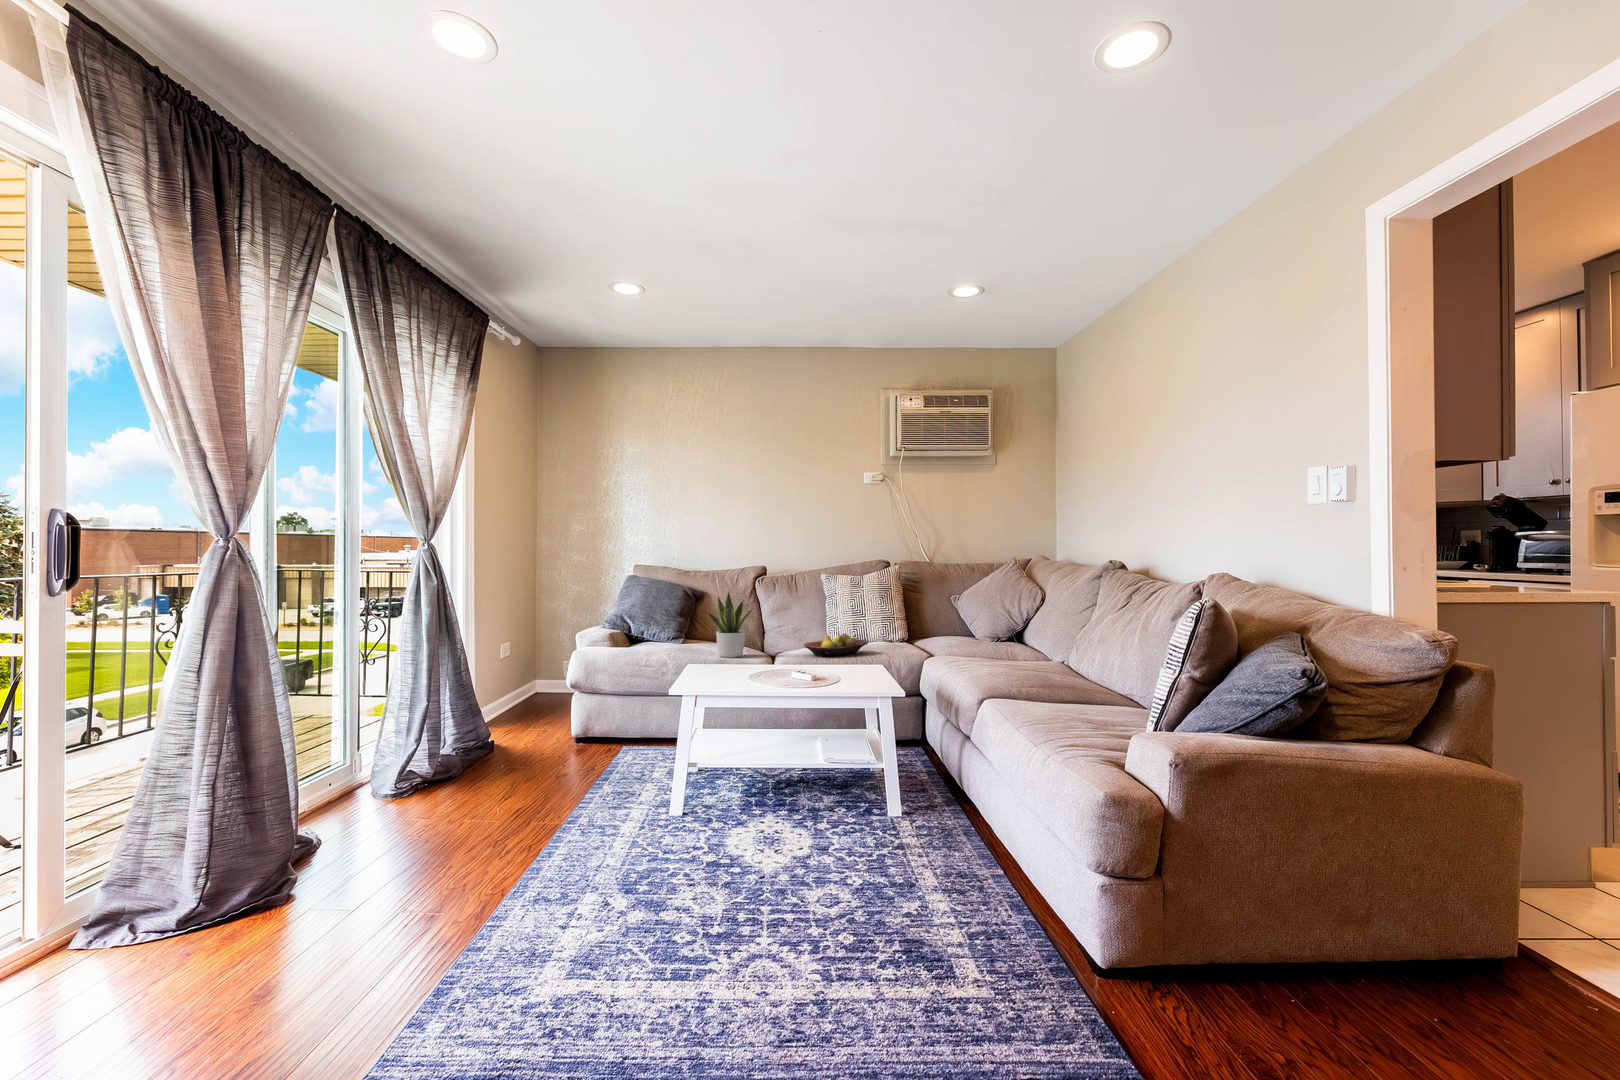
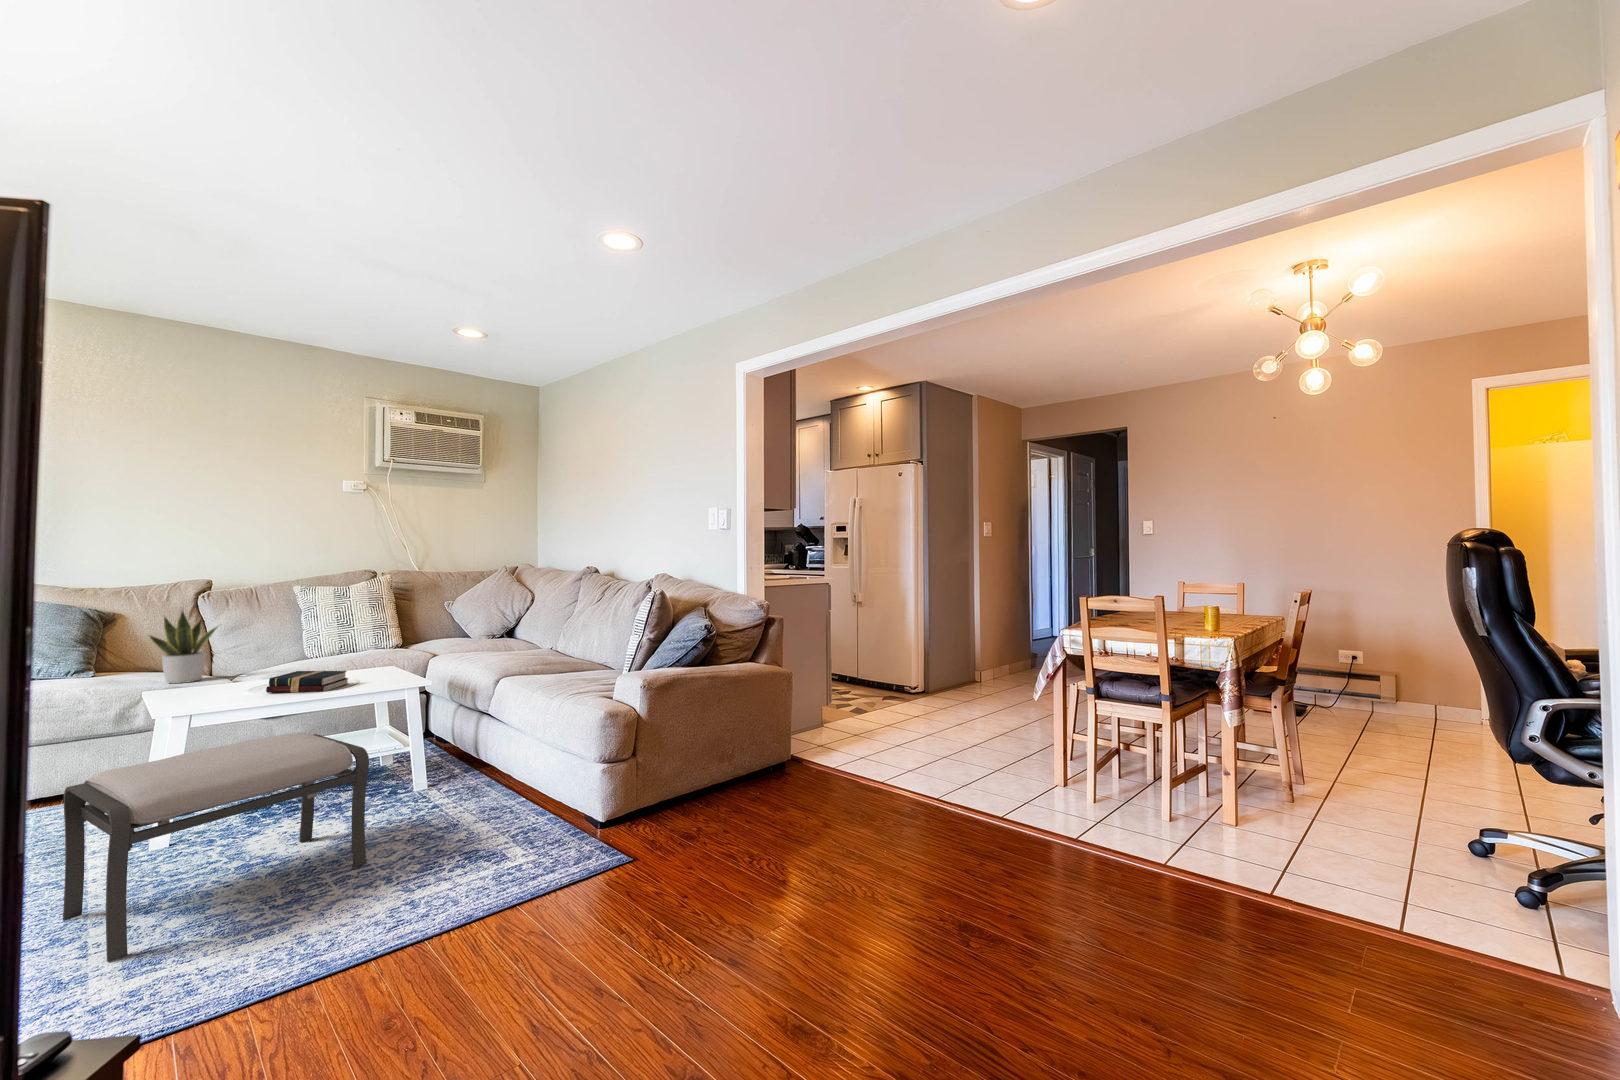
fruit bowl: present [804,633,868,657] -> none [285,644,362,669]
hardback book: none [764,661,833,688] -> present [266,671,348,693]
ottoman: none [581,733,809,940] -> present [63,733,369,962]

